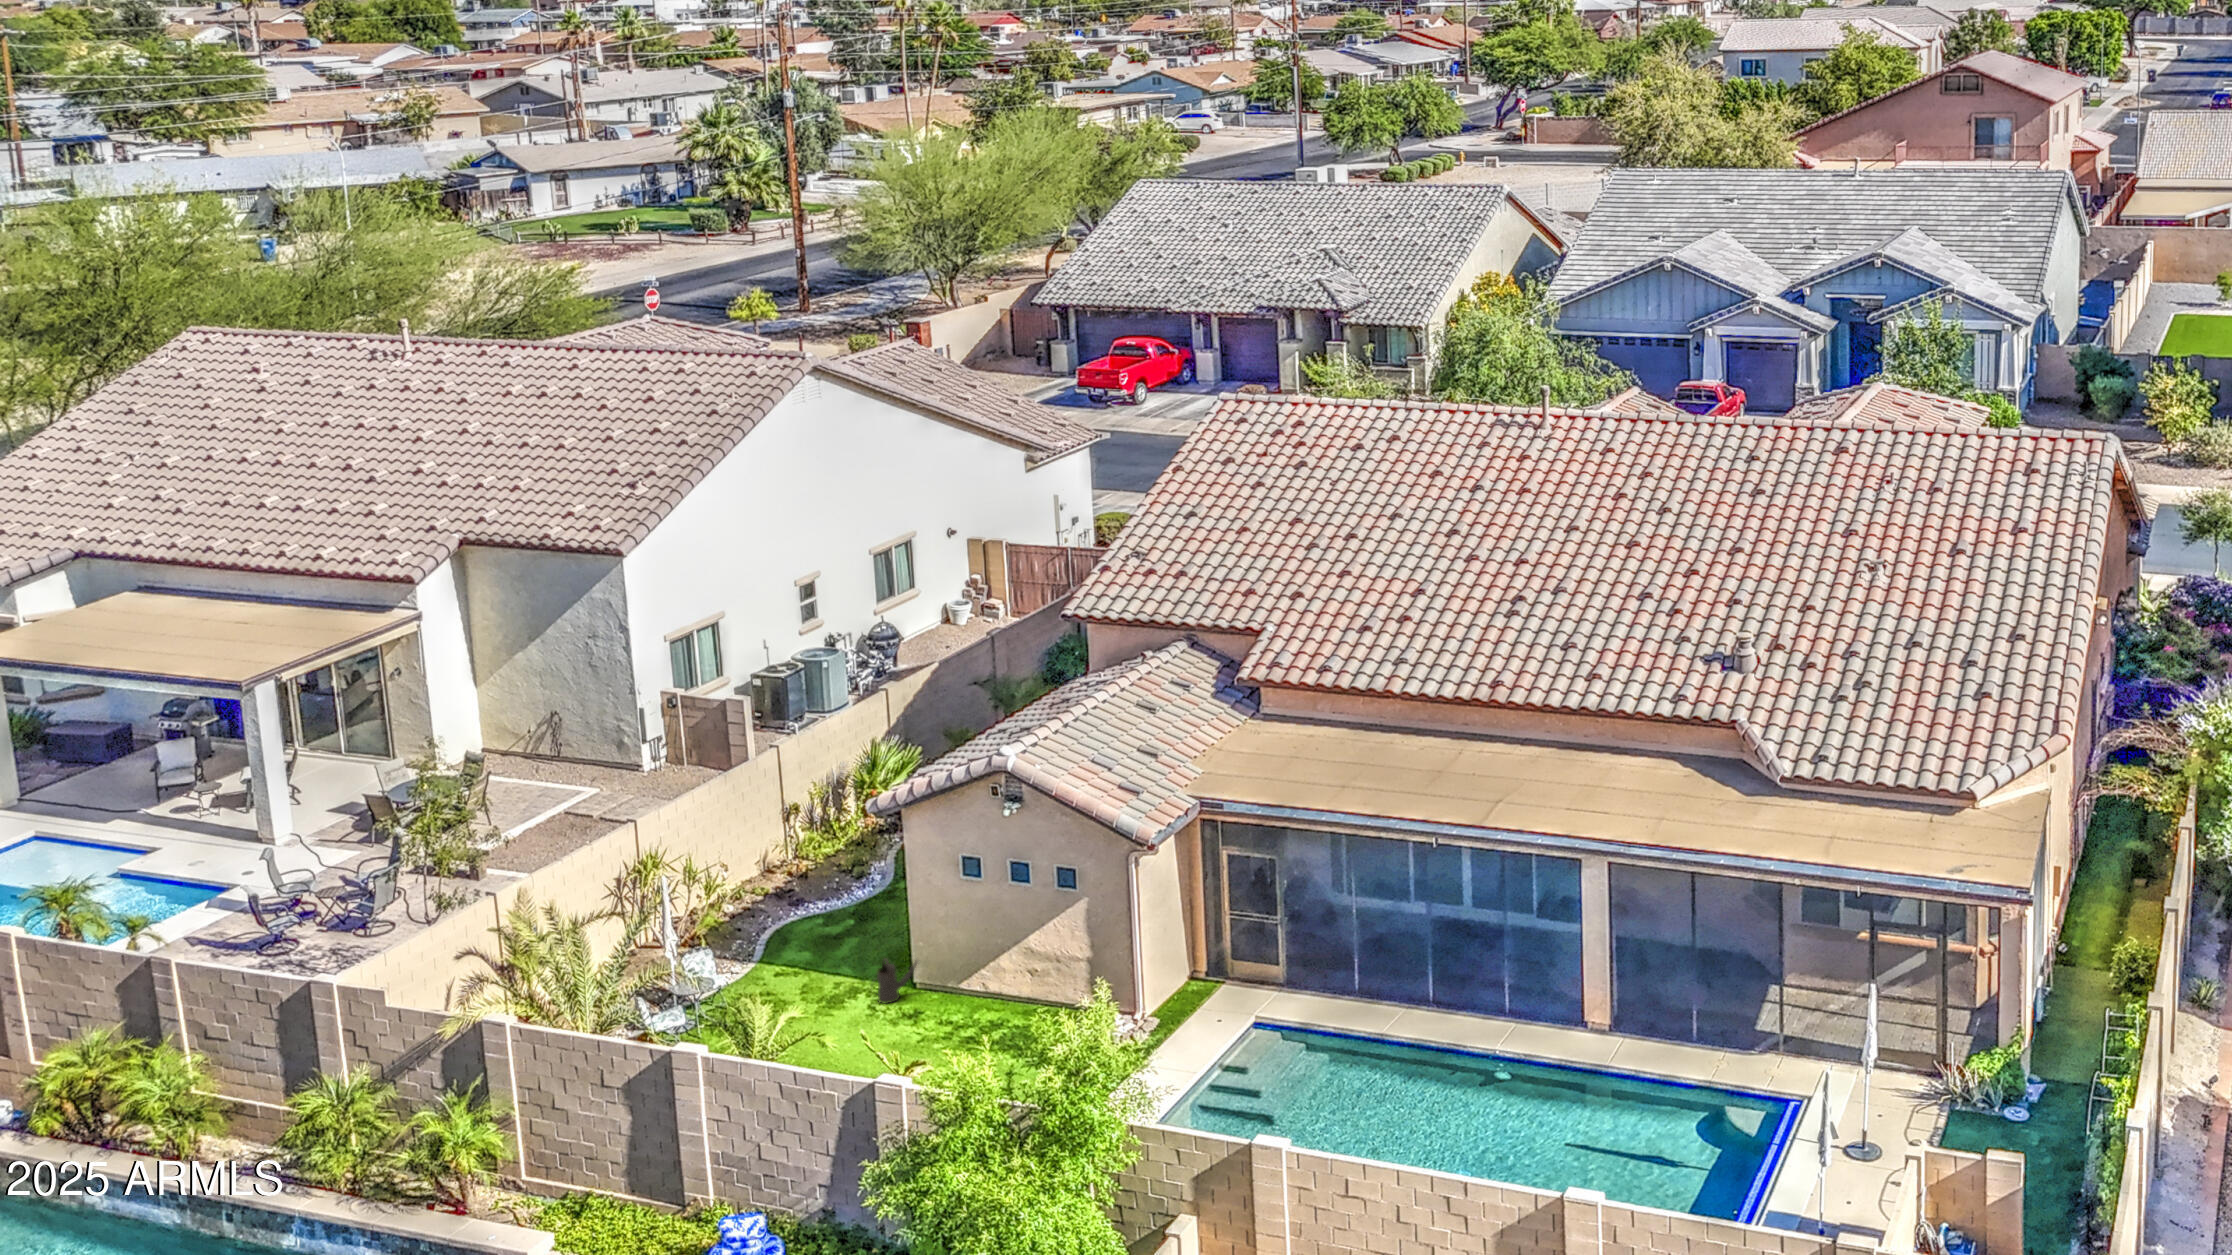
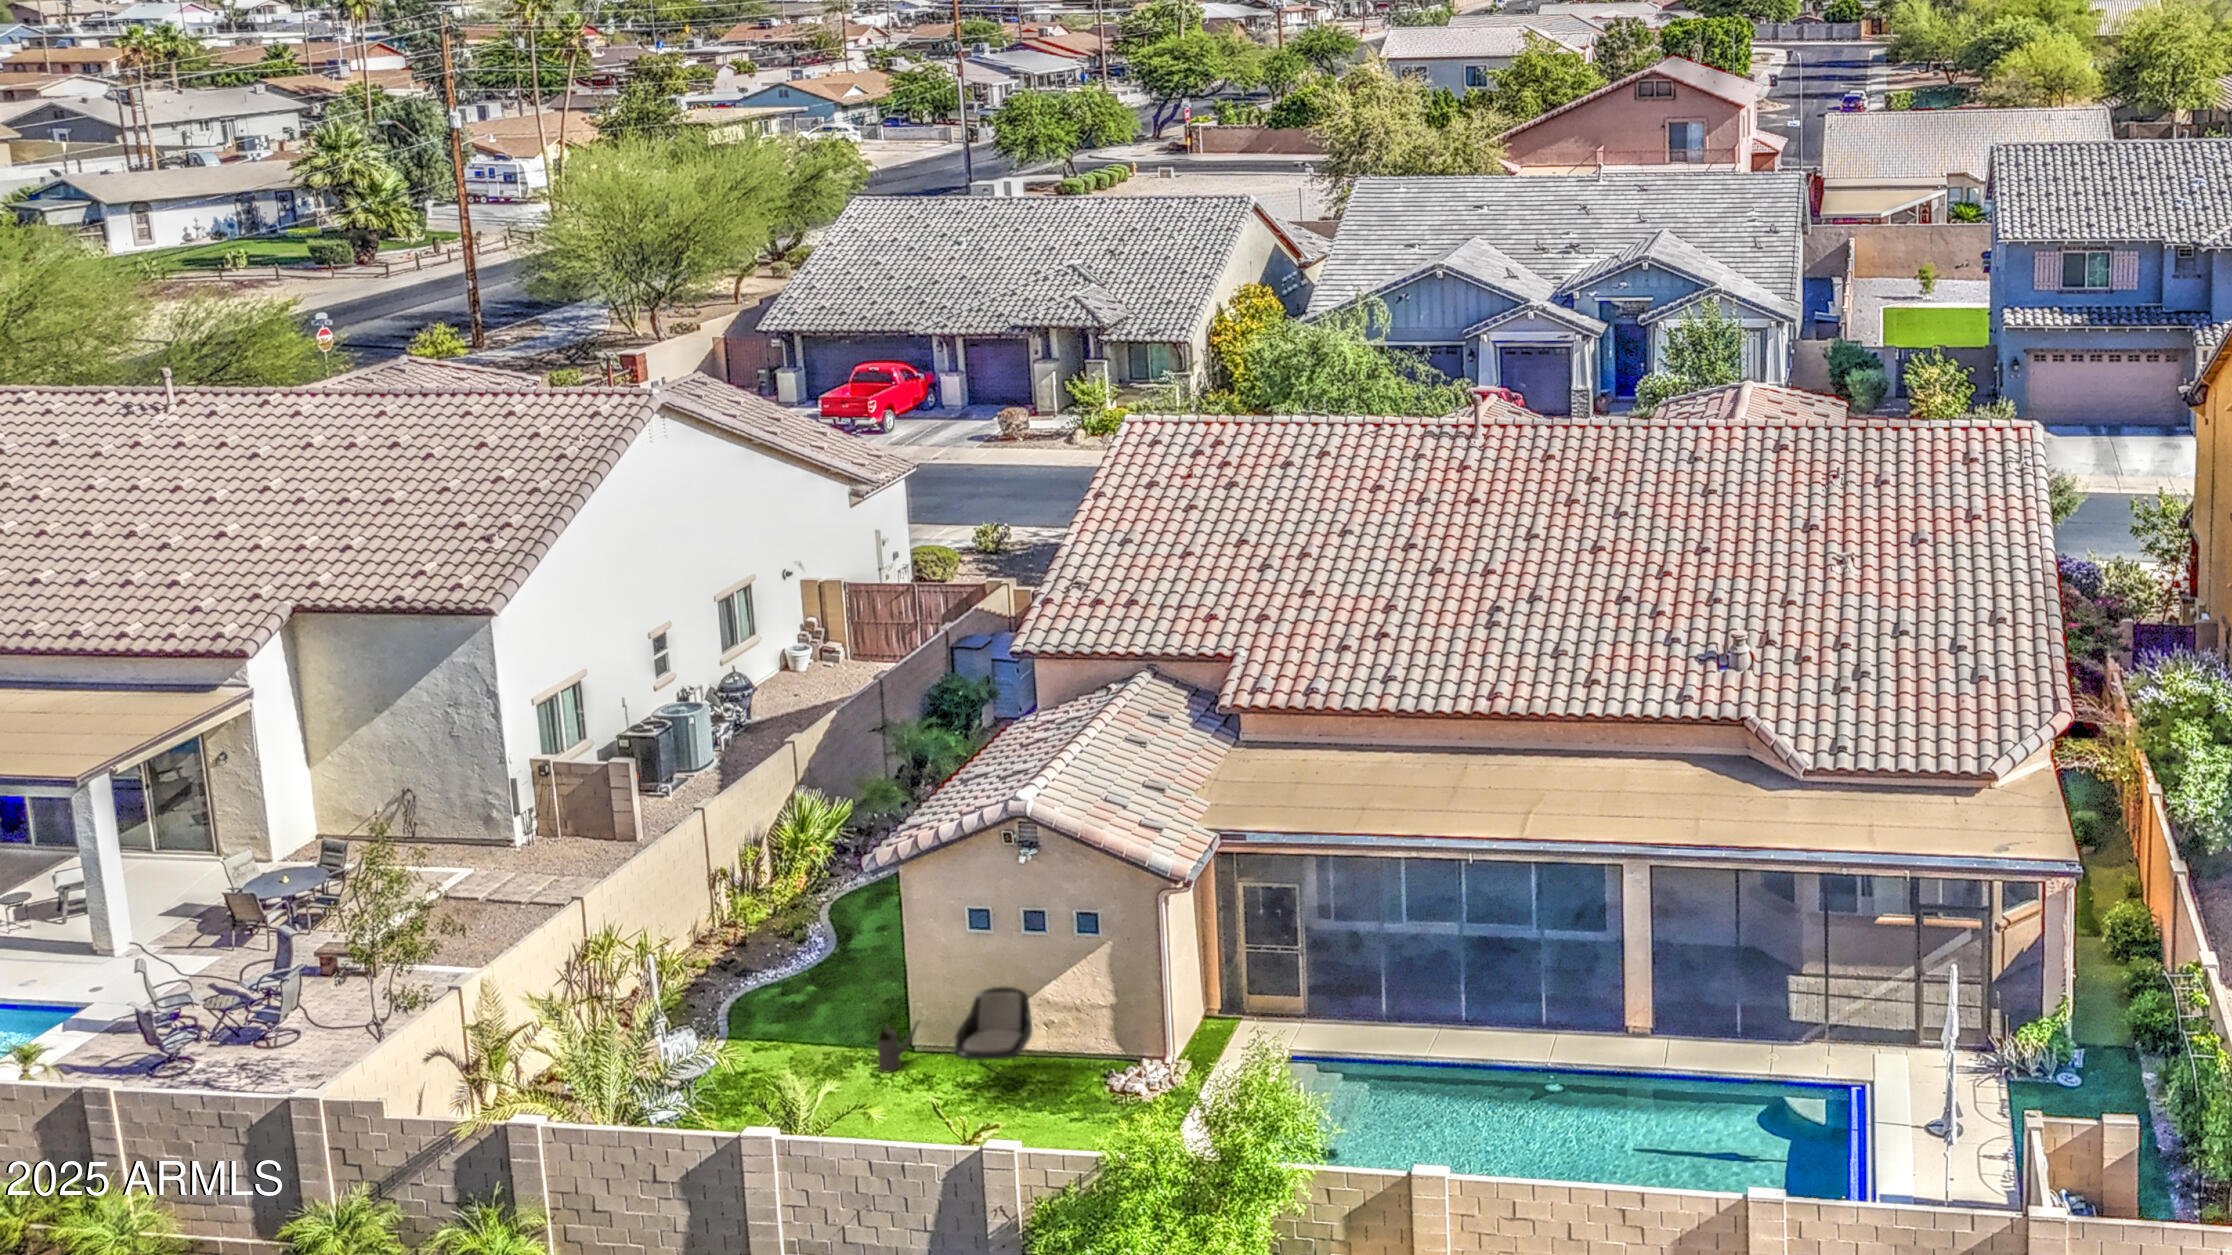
lounge chair: none [935,931,1021,1031] -> present [953,987,1032,1088]

